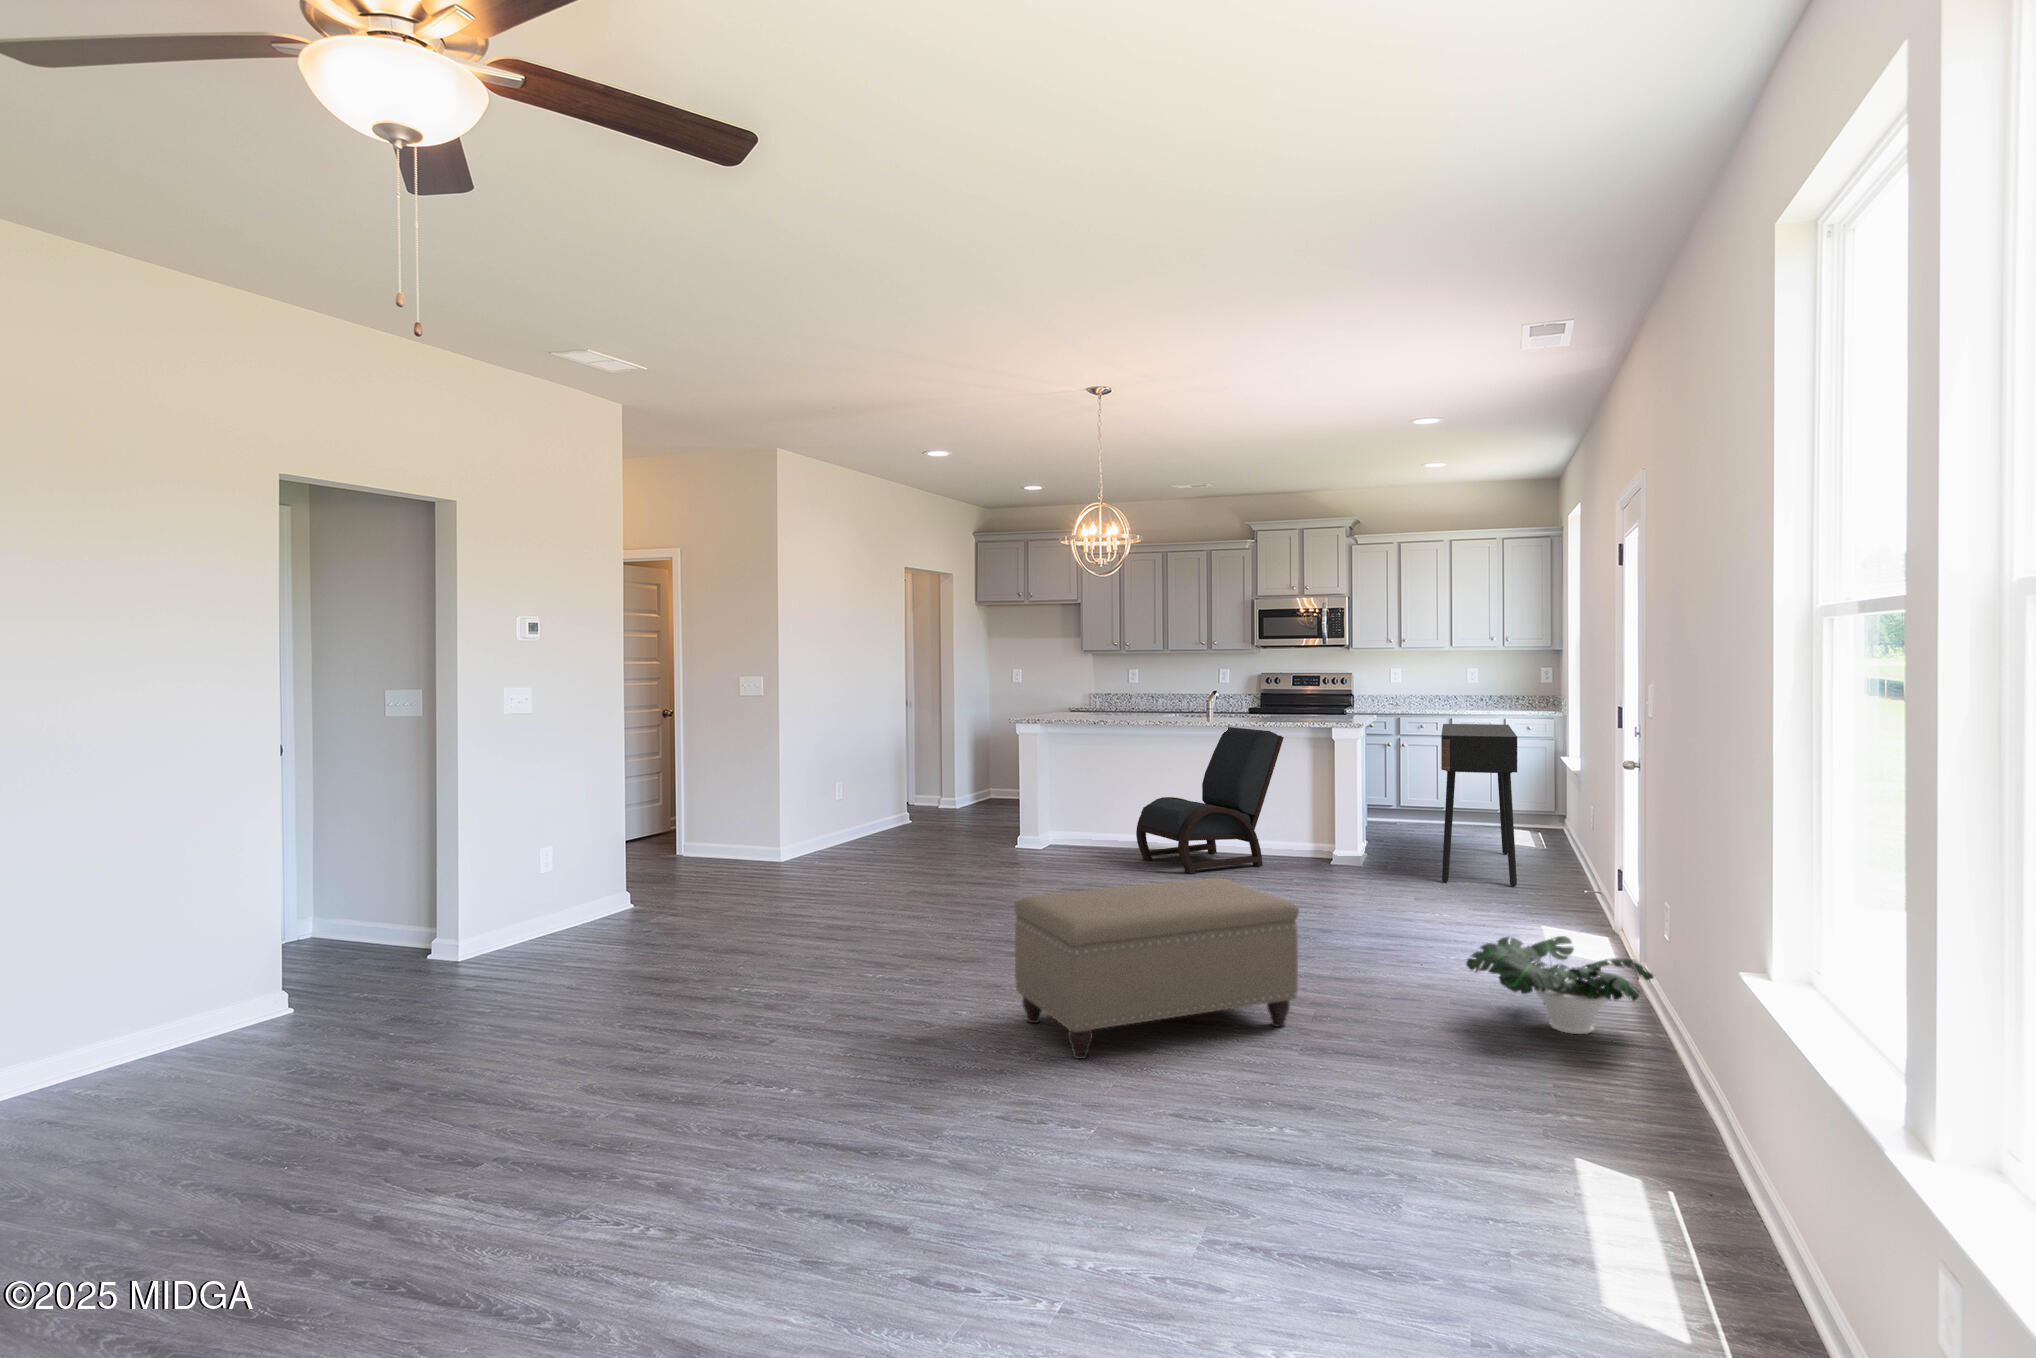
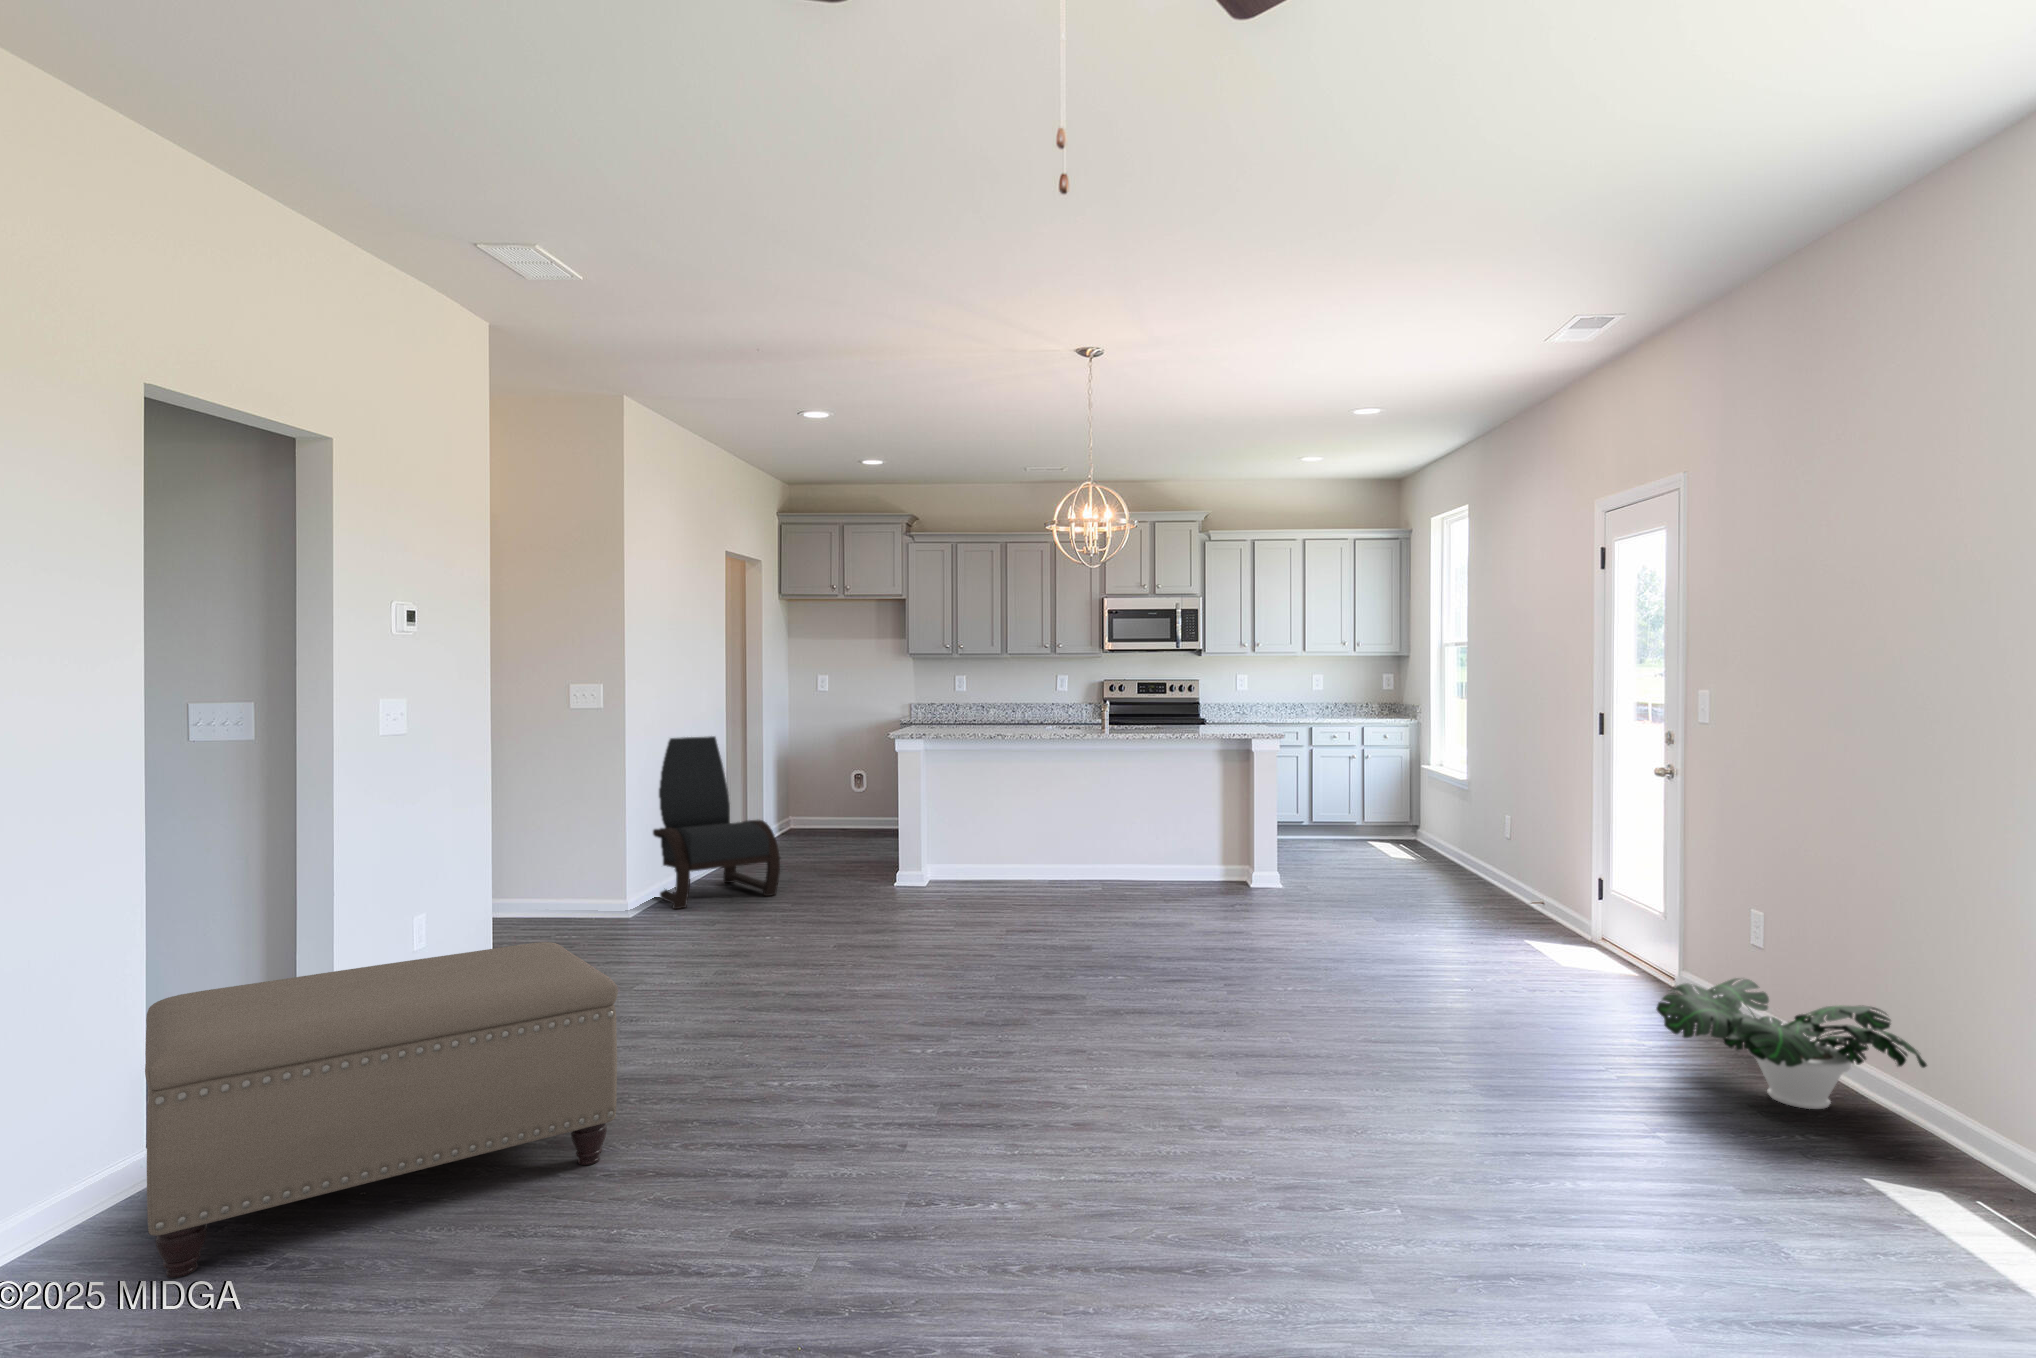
console table: present [1441,724,1517,886] -> none [1344,730,1471,906]
lounge chair: present [1136,727,1284,874] -> present [653,736,780,909]
ottoman: present [1014,878,1299,1059] -> present [145,942,618,1278]

